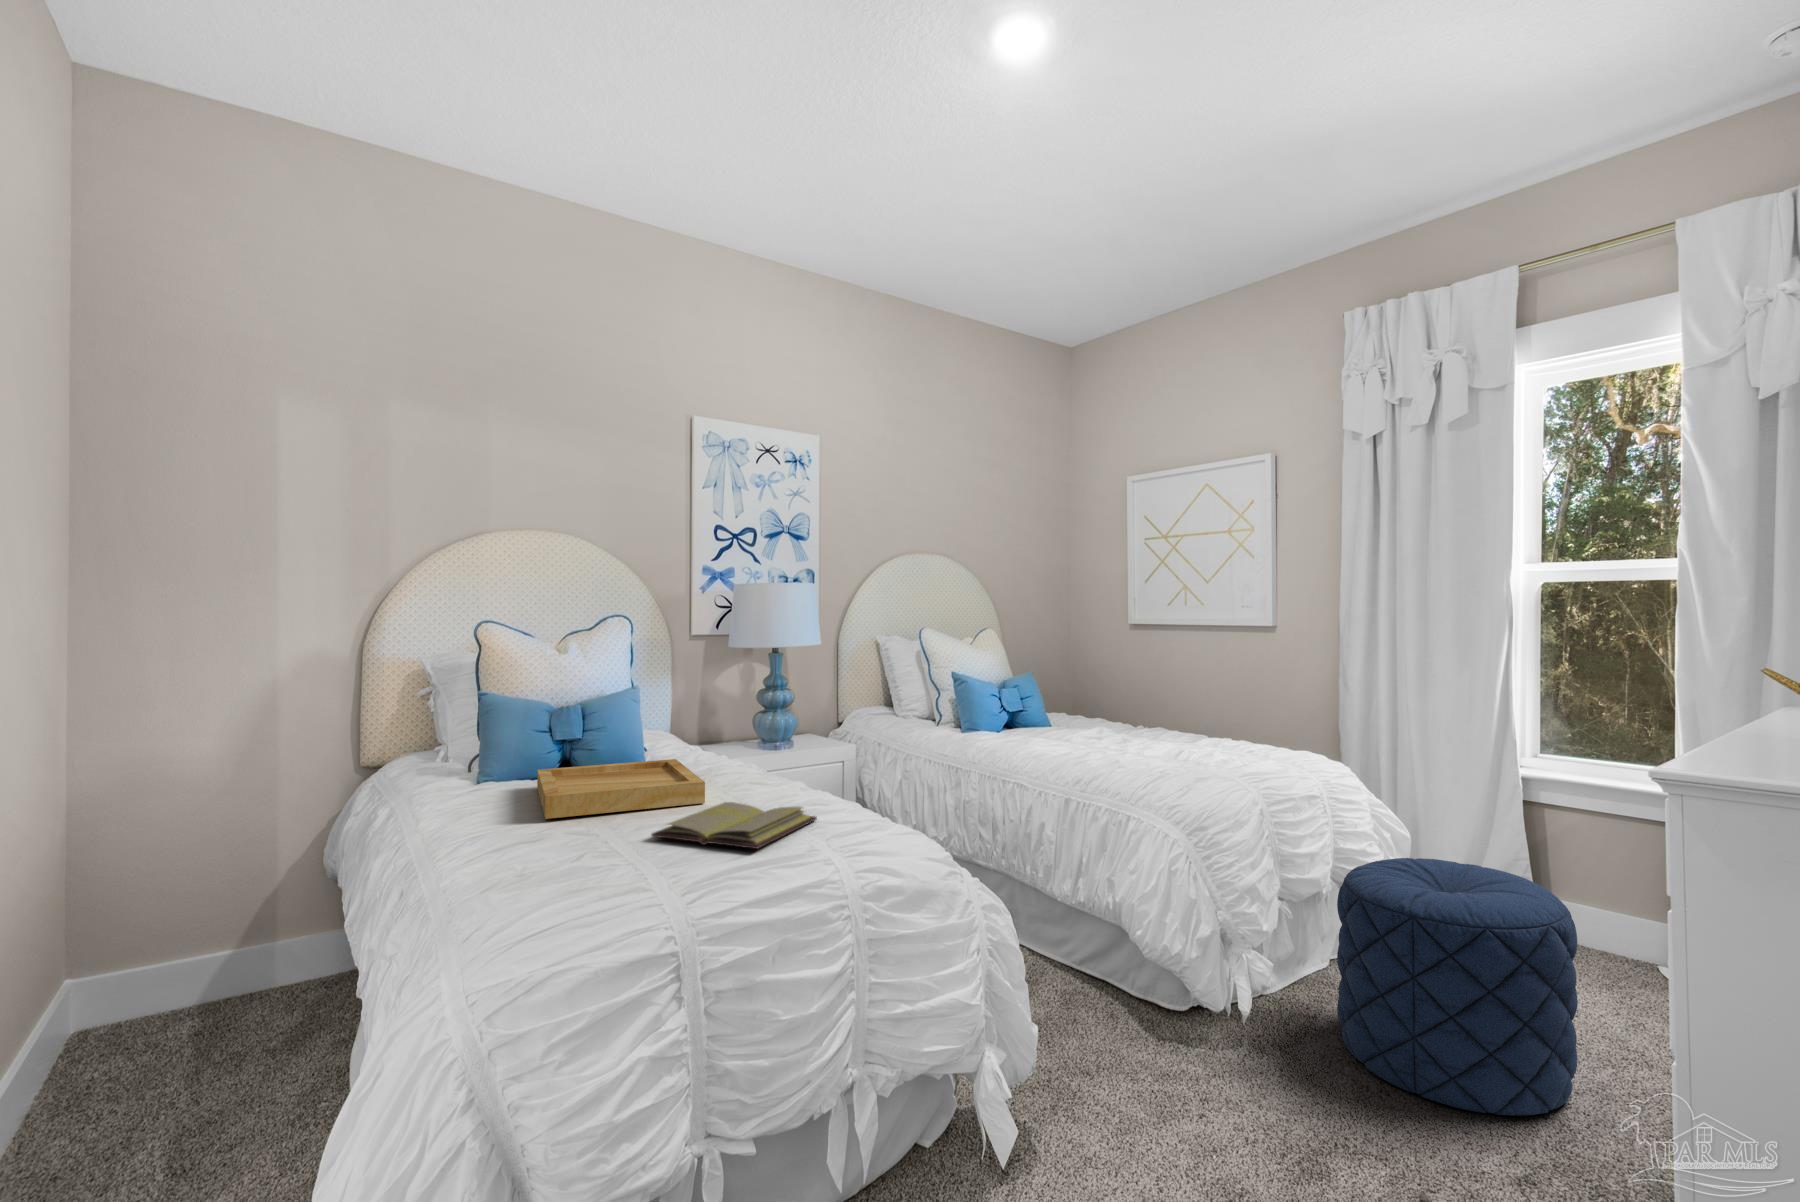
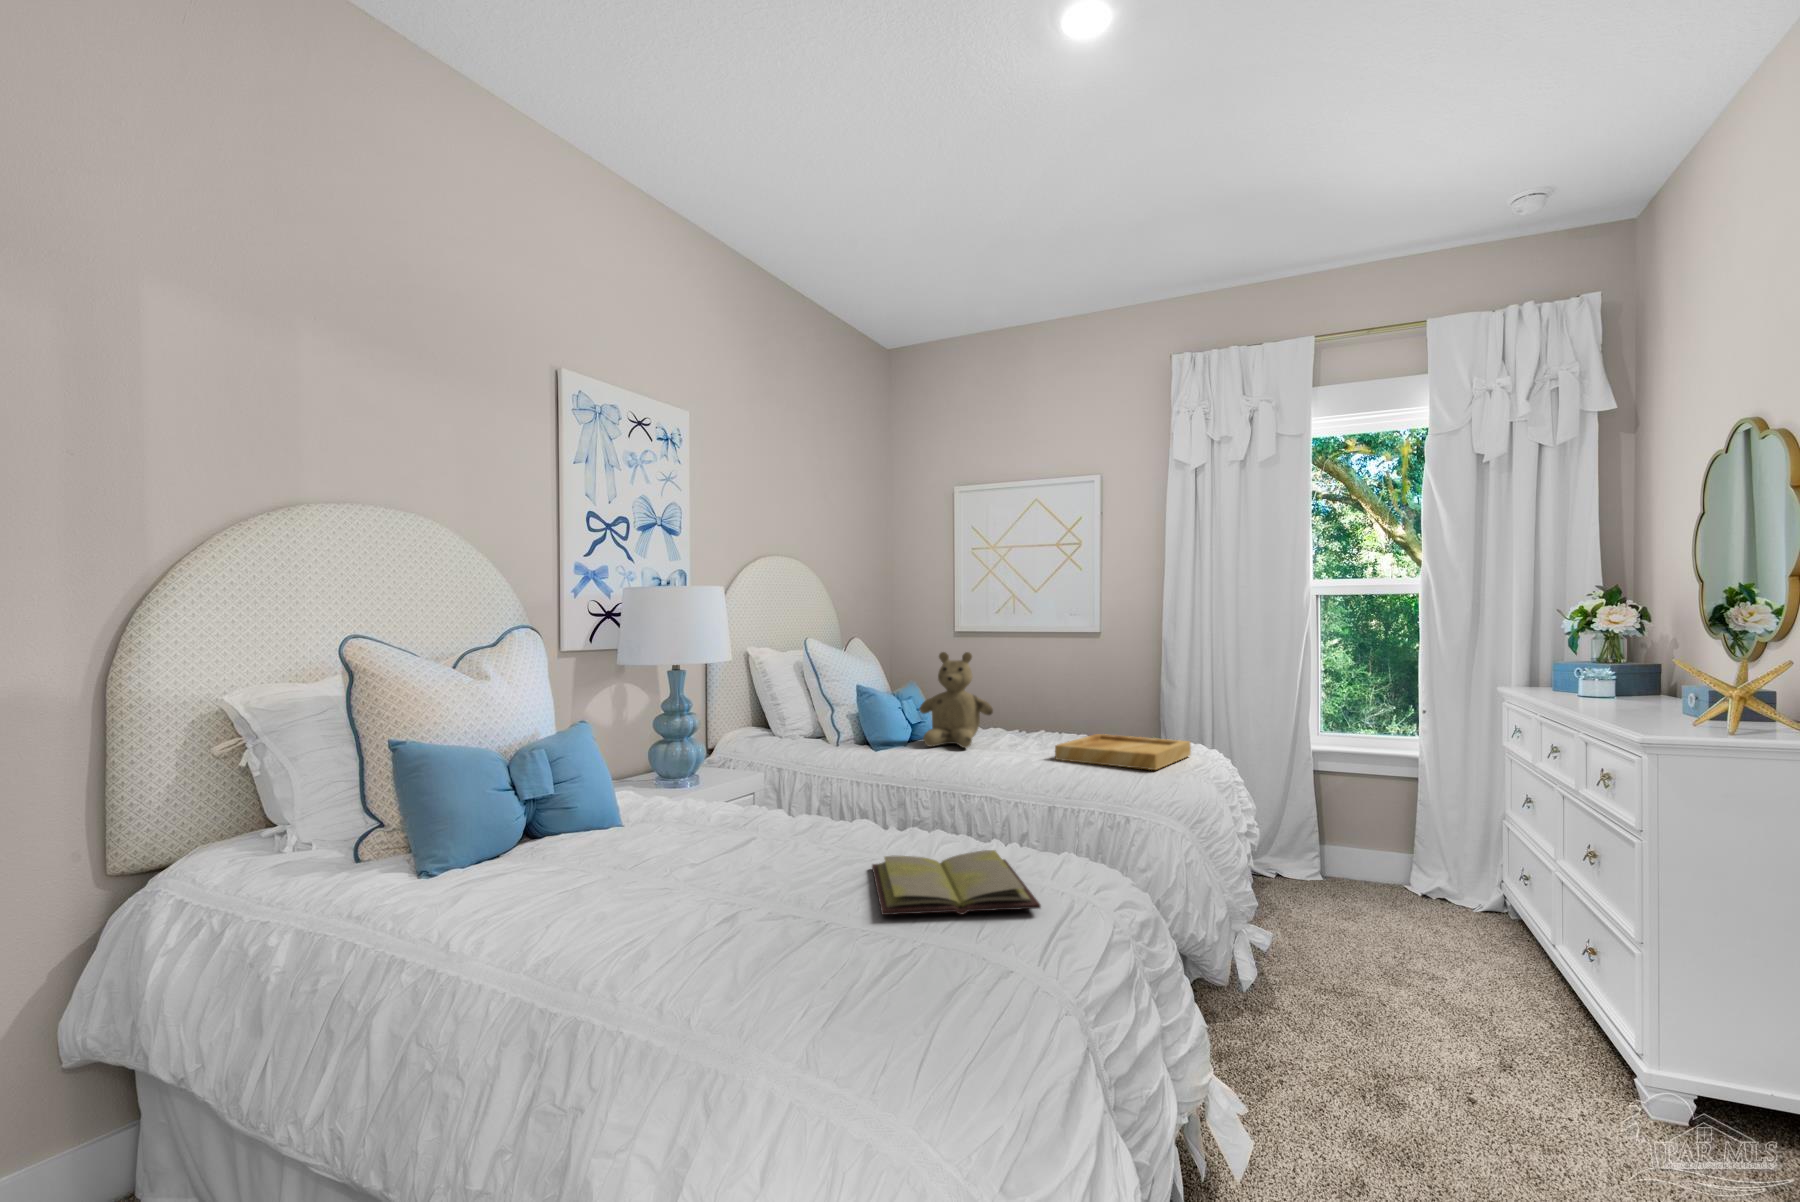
teddy bear: none [1007,644,1082,738] -> present [919,652,993,748]
tray: present [537,759,705,819] -> present [1055,734,1191,770]
pouf: present [1337,858,1578,1116] -> none [1302,826,1498,1032]

